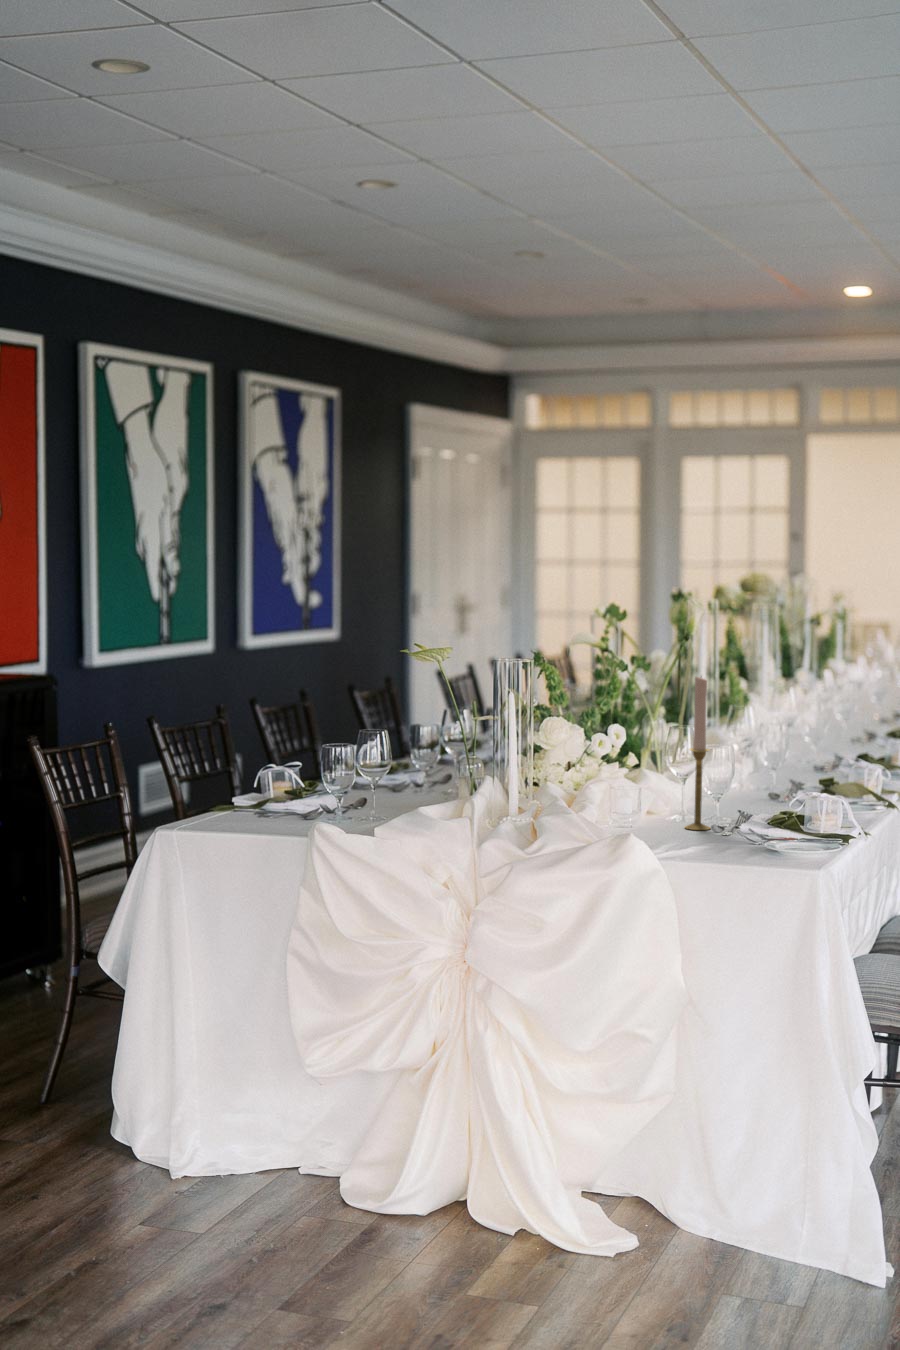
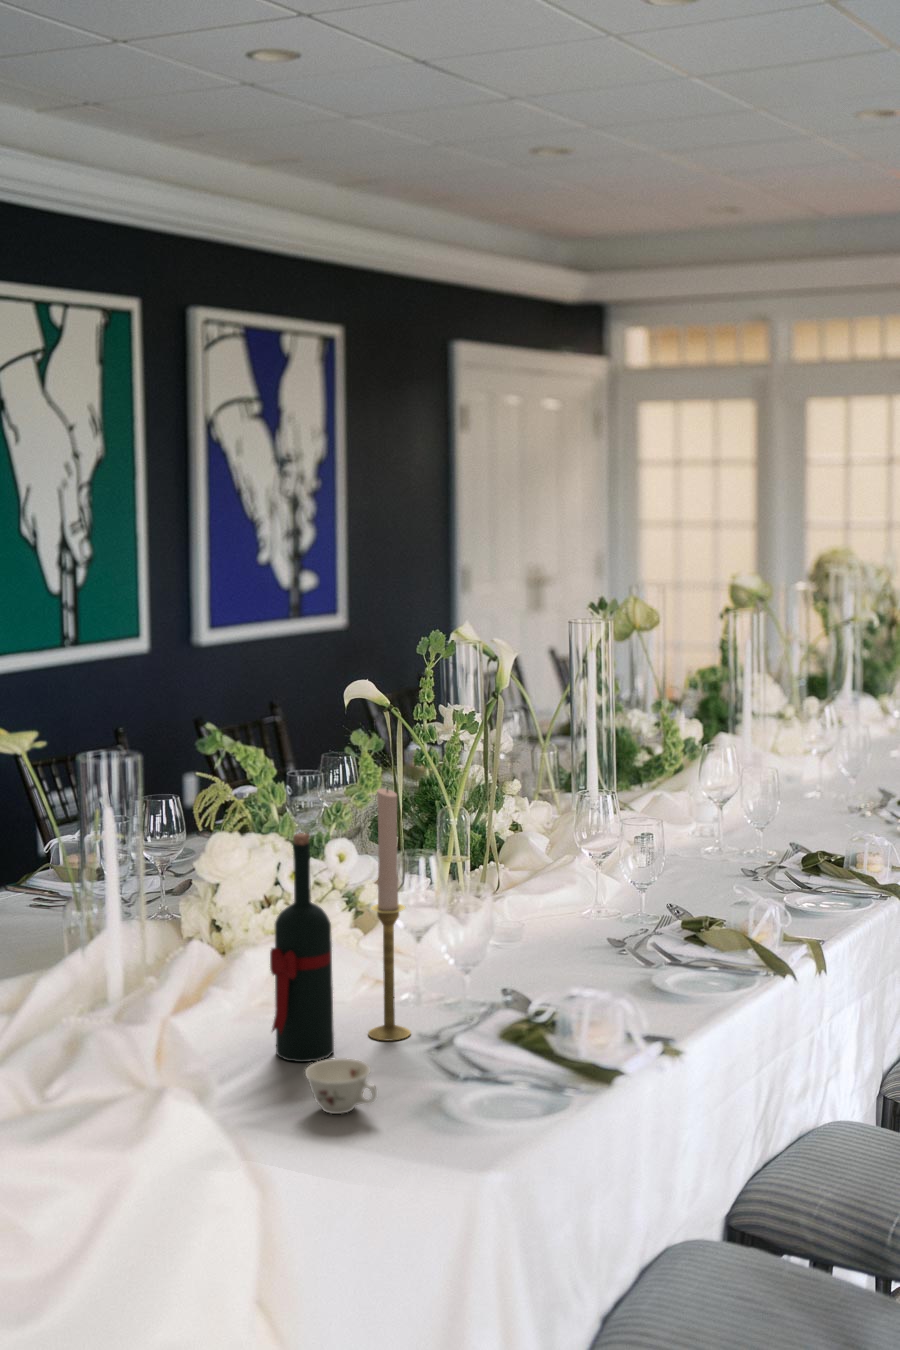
wine bottle: none [642,700,678,838] -> present [270,833,334,1062]
teacup: none [695,825,742,853] -> present [305,1058,377,1114]

